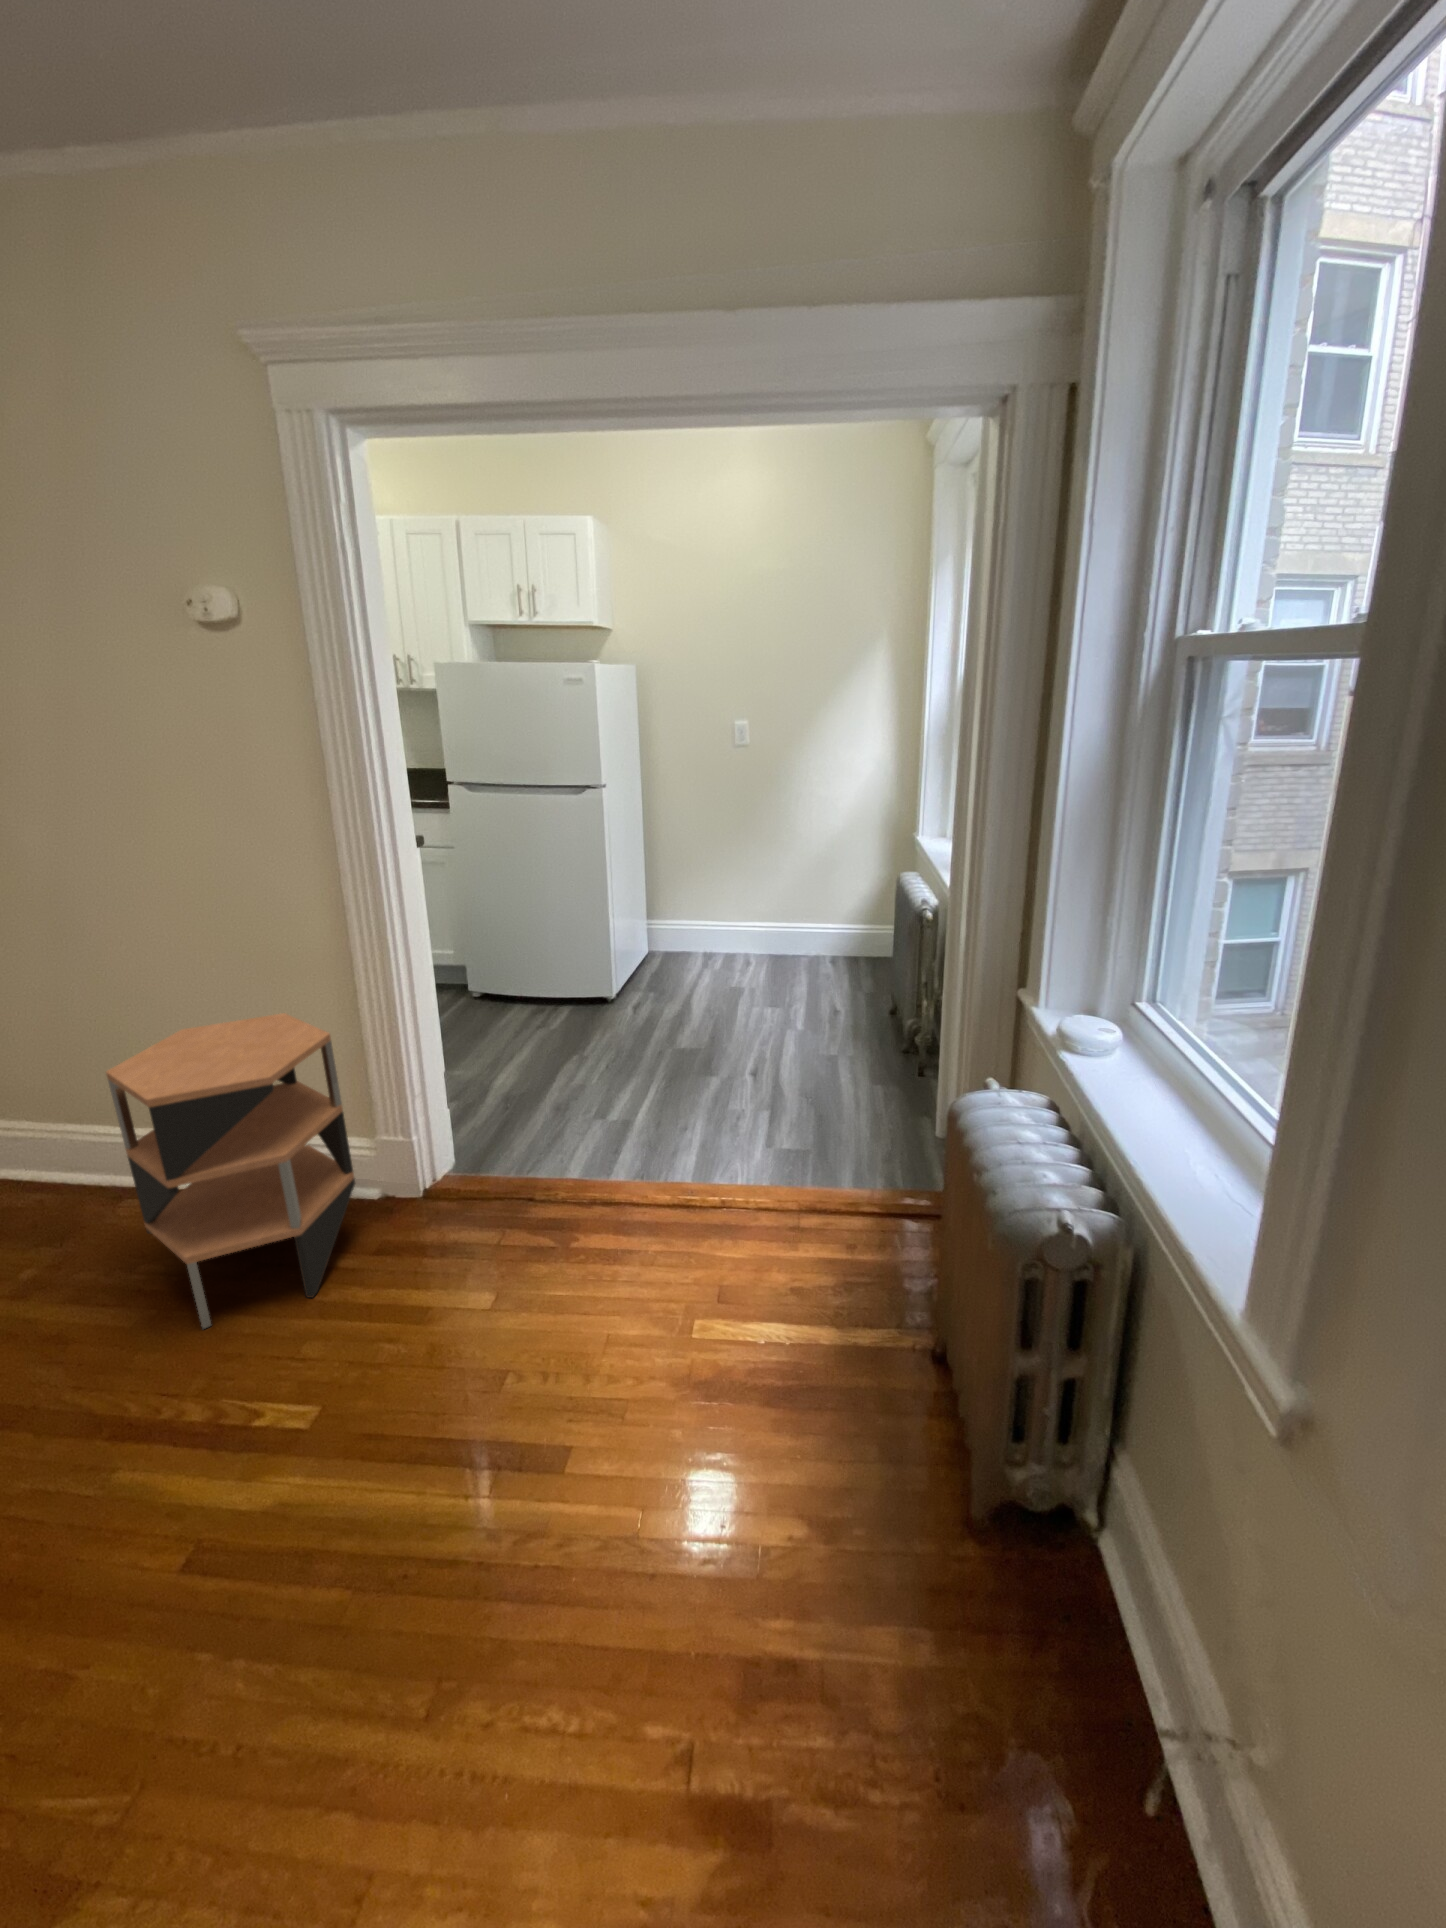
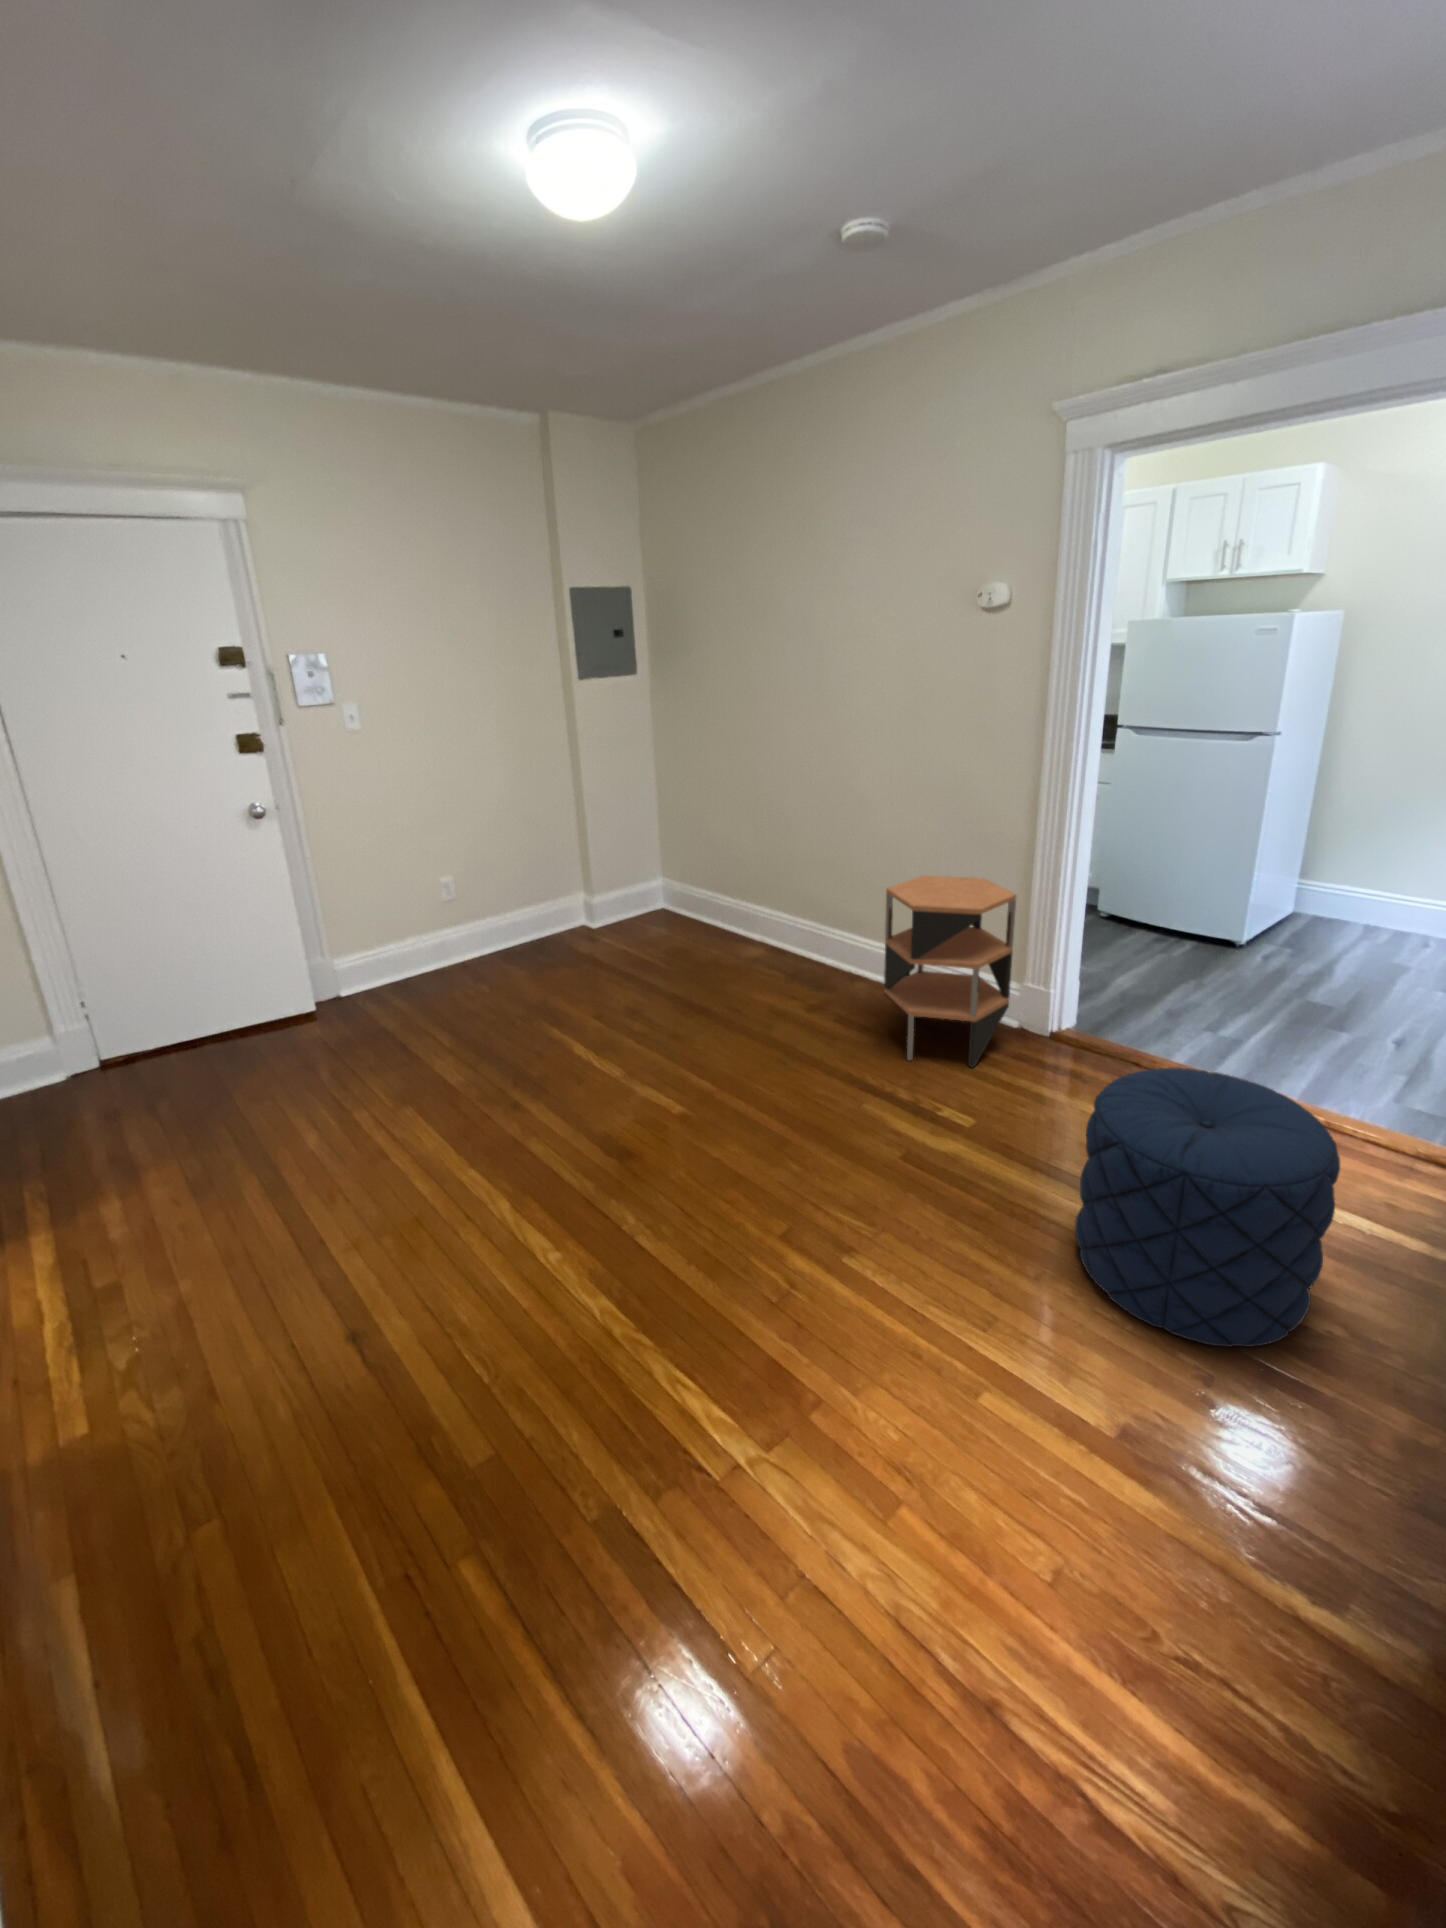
pouf: none [451,1255,767,1714] -> present [1075,1068,1340,1347]

